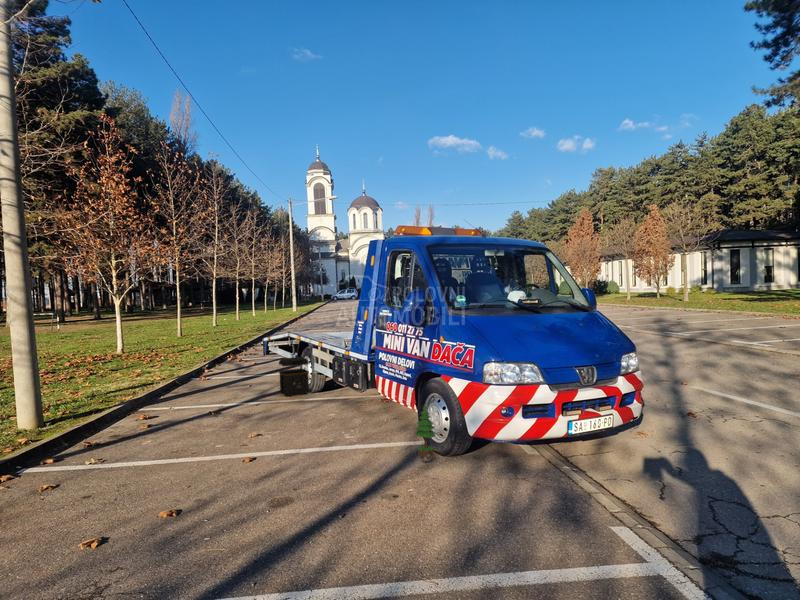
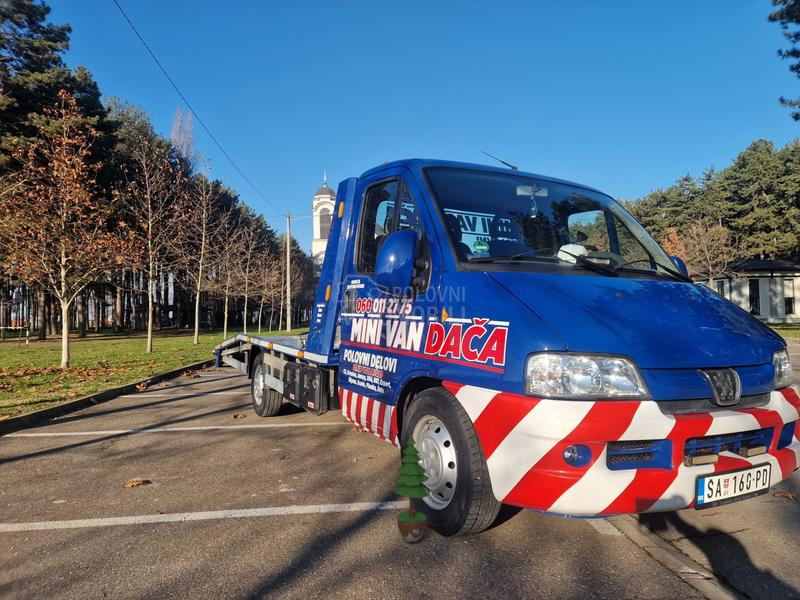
toolbox: present [279,357,309,396] -> none [216,365,257,419]

